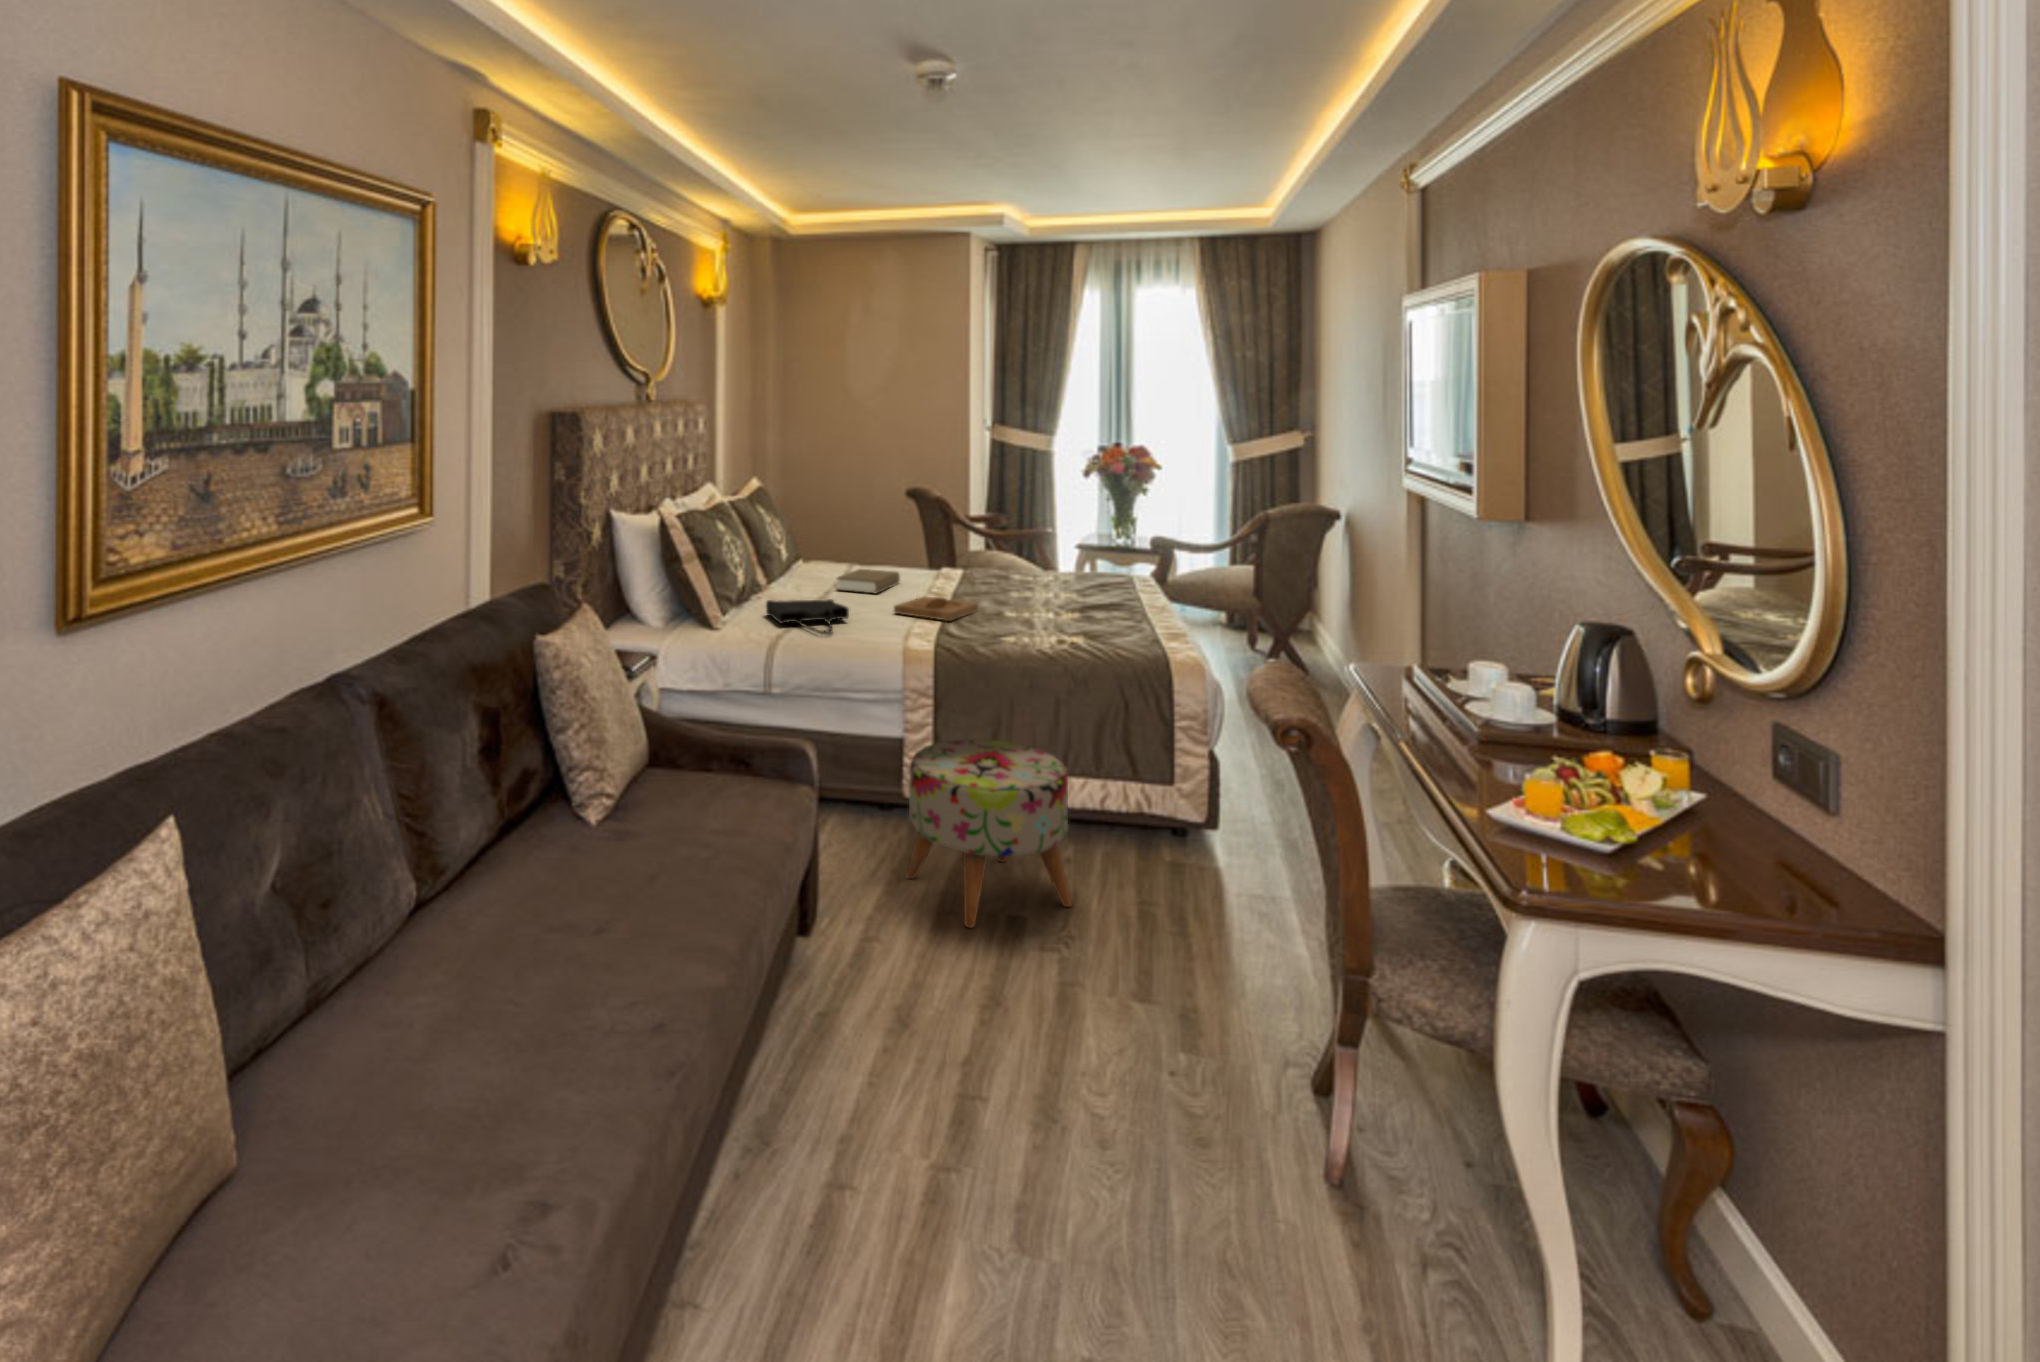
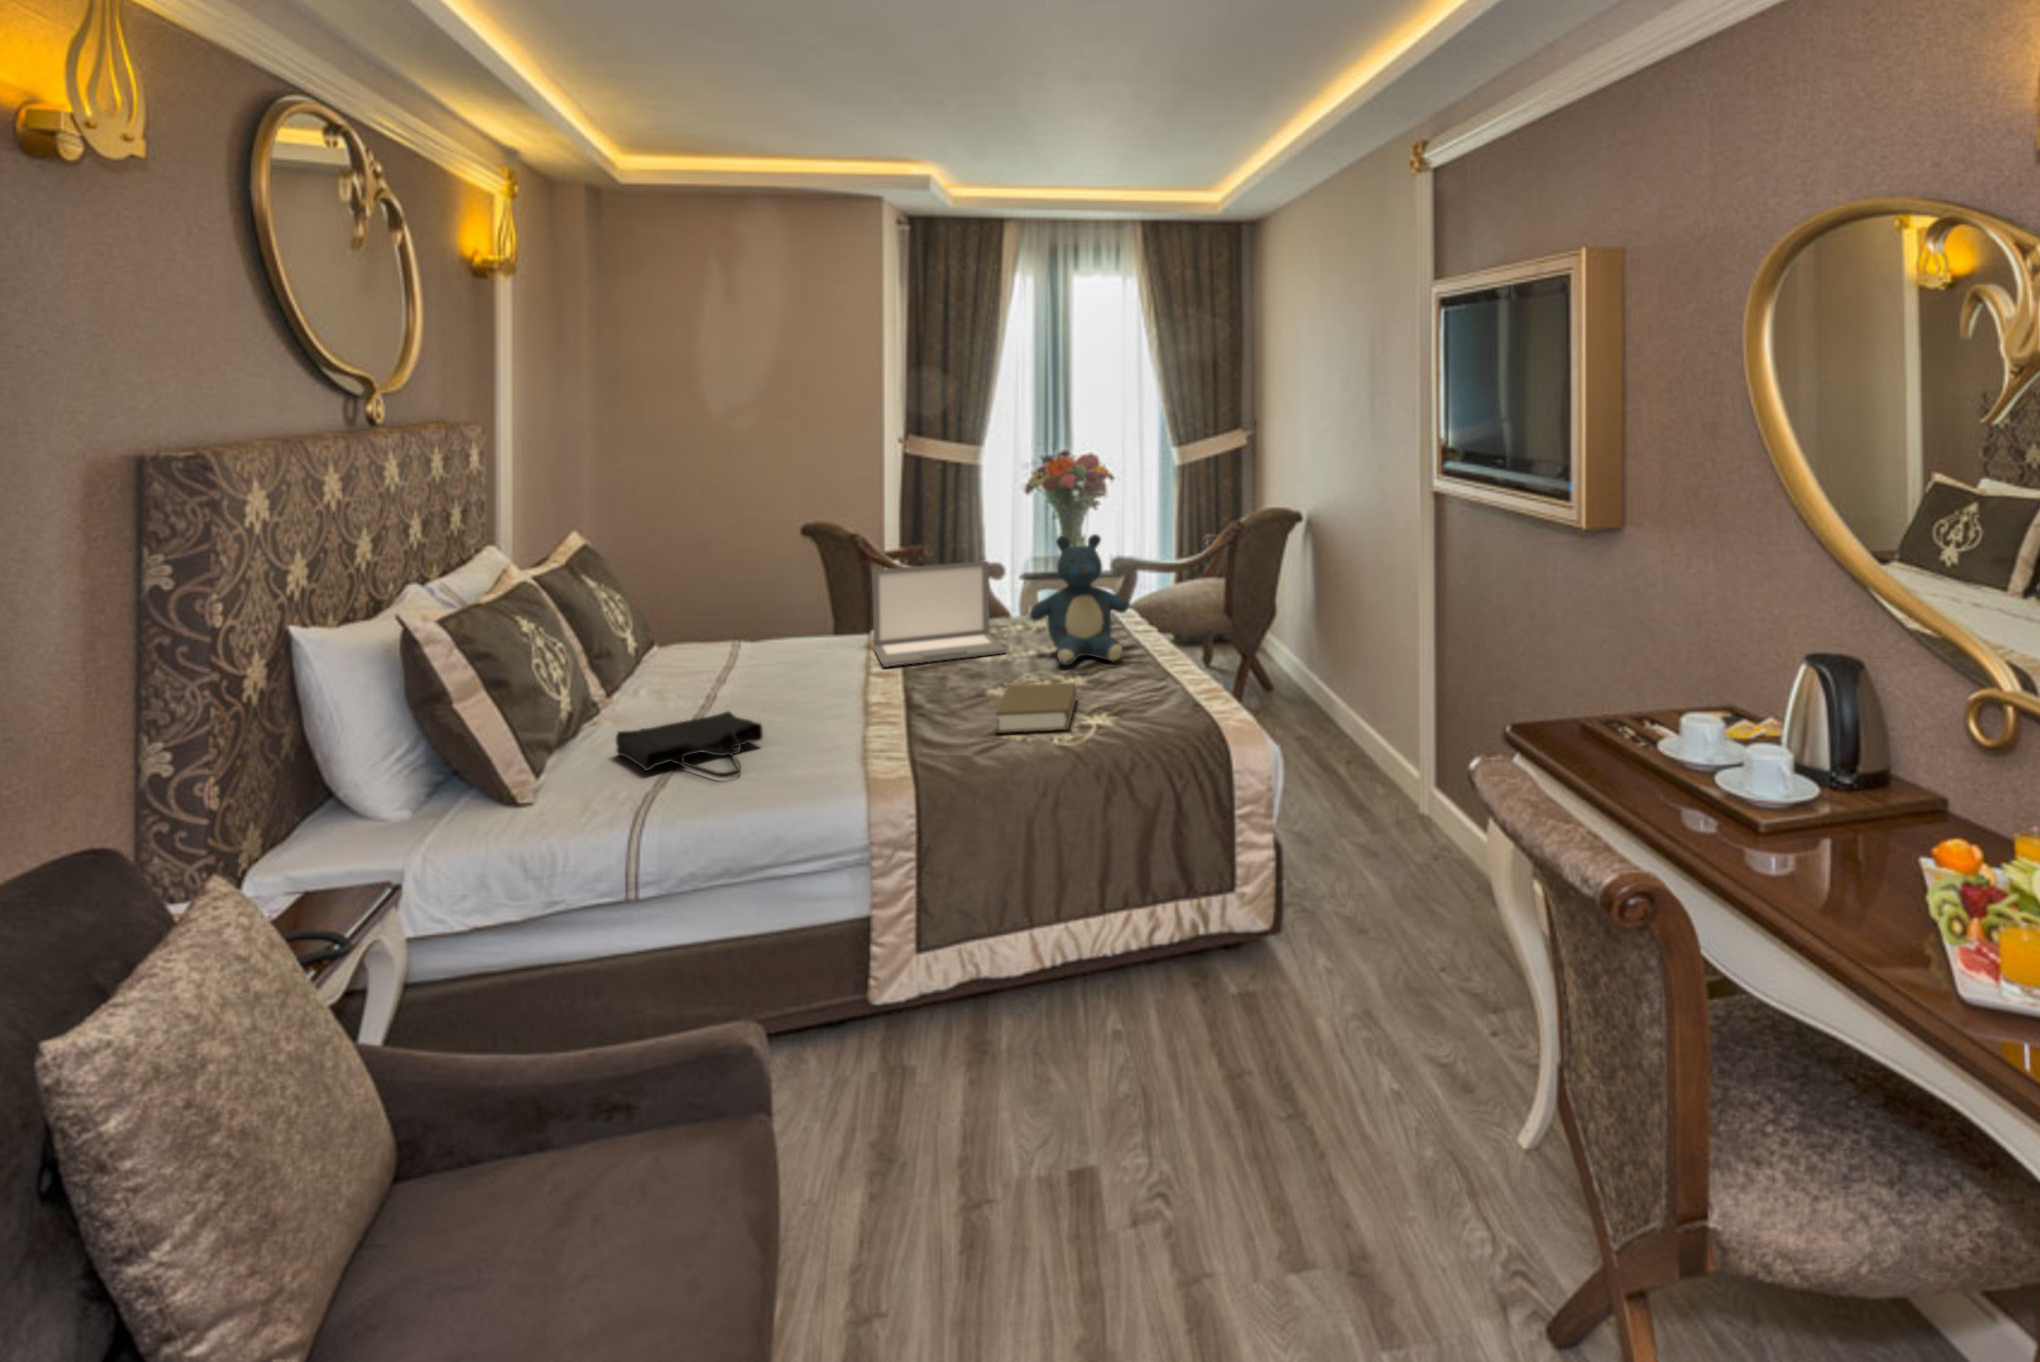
teddy bear: none [1046,504,1128,606] -> present [1030,534,1128,665]
laptop: none [936,519,1030,592] -> present [872,561,1006,667]
book: present [837,569,900,593] -> present [995,682,1078,733]
tray: present [894,597,978,621] -> none [830,683,950,718]
ottoman: present [906,739,1072,928] -> none [897,894,1148,1219]

